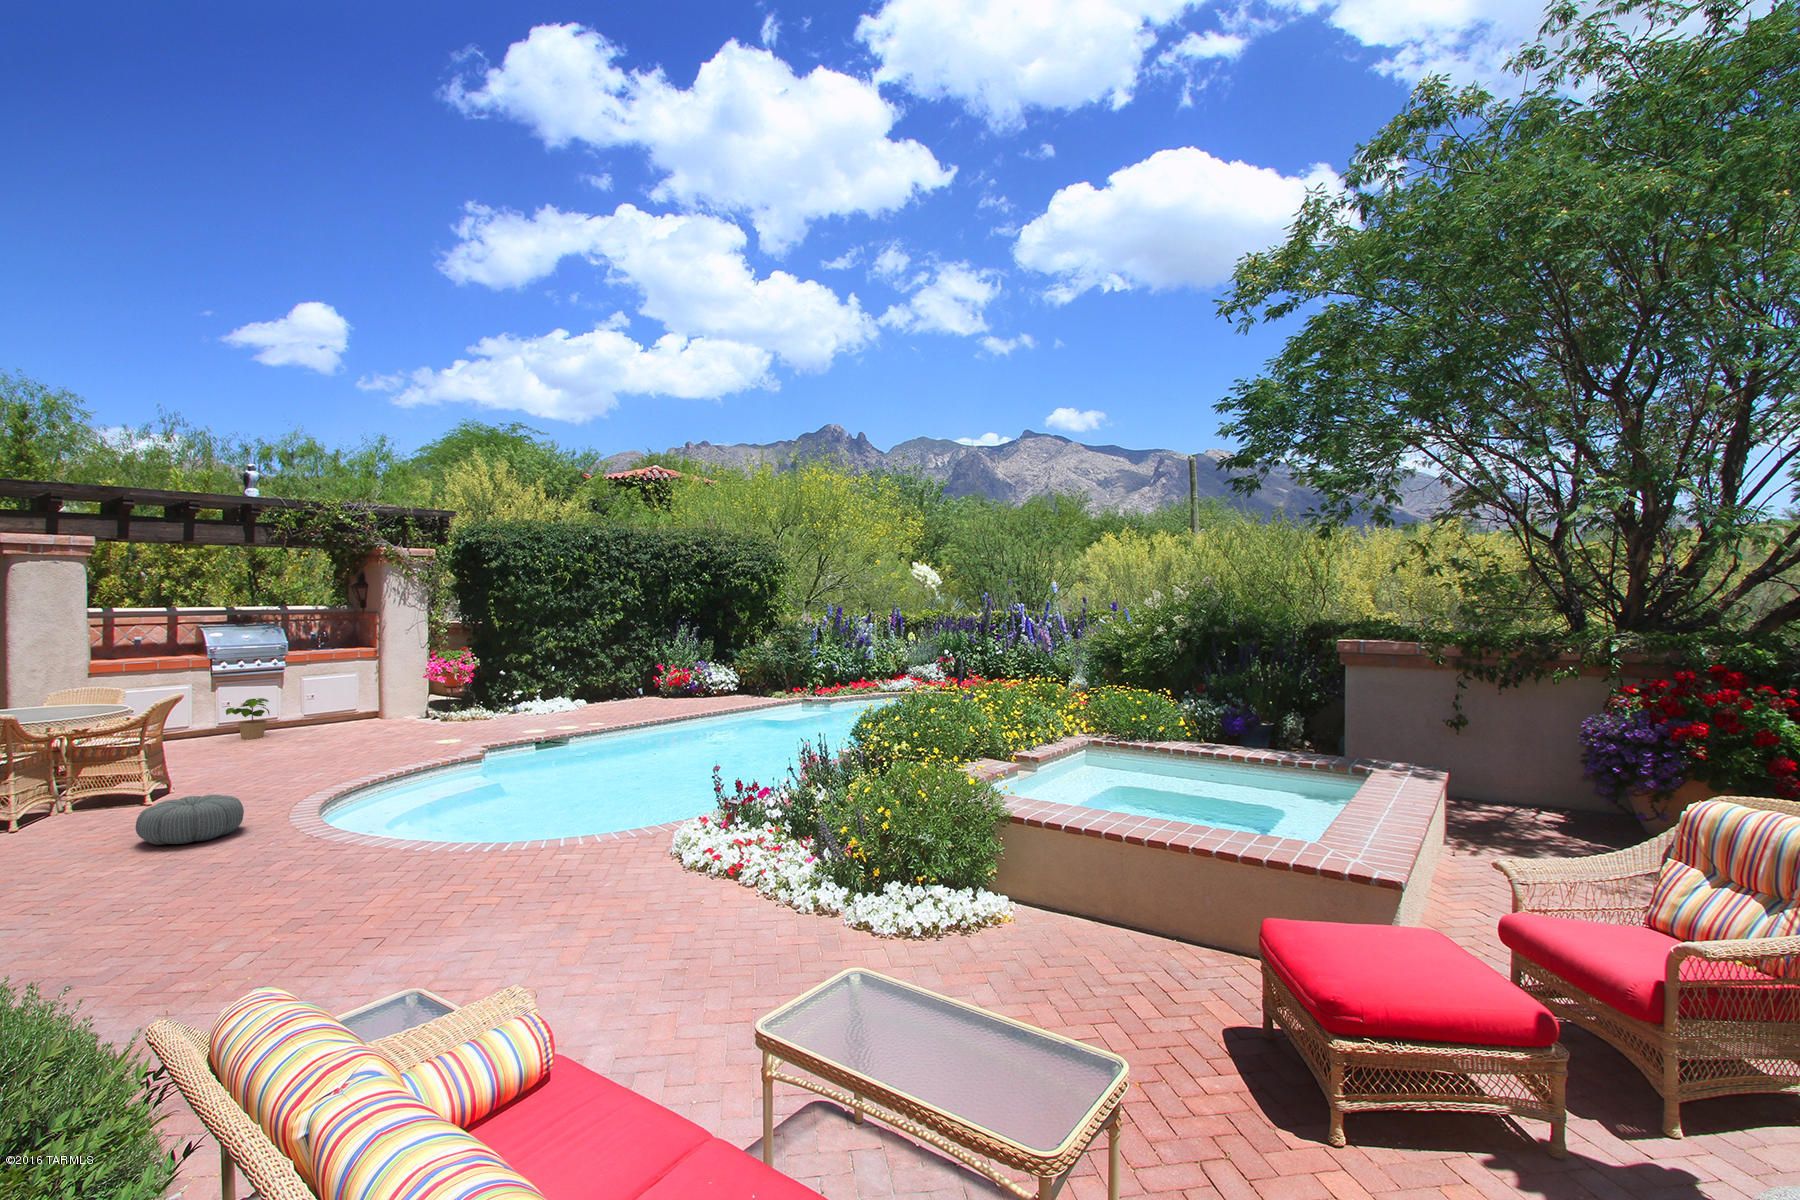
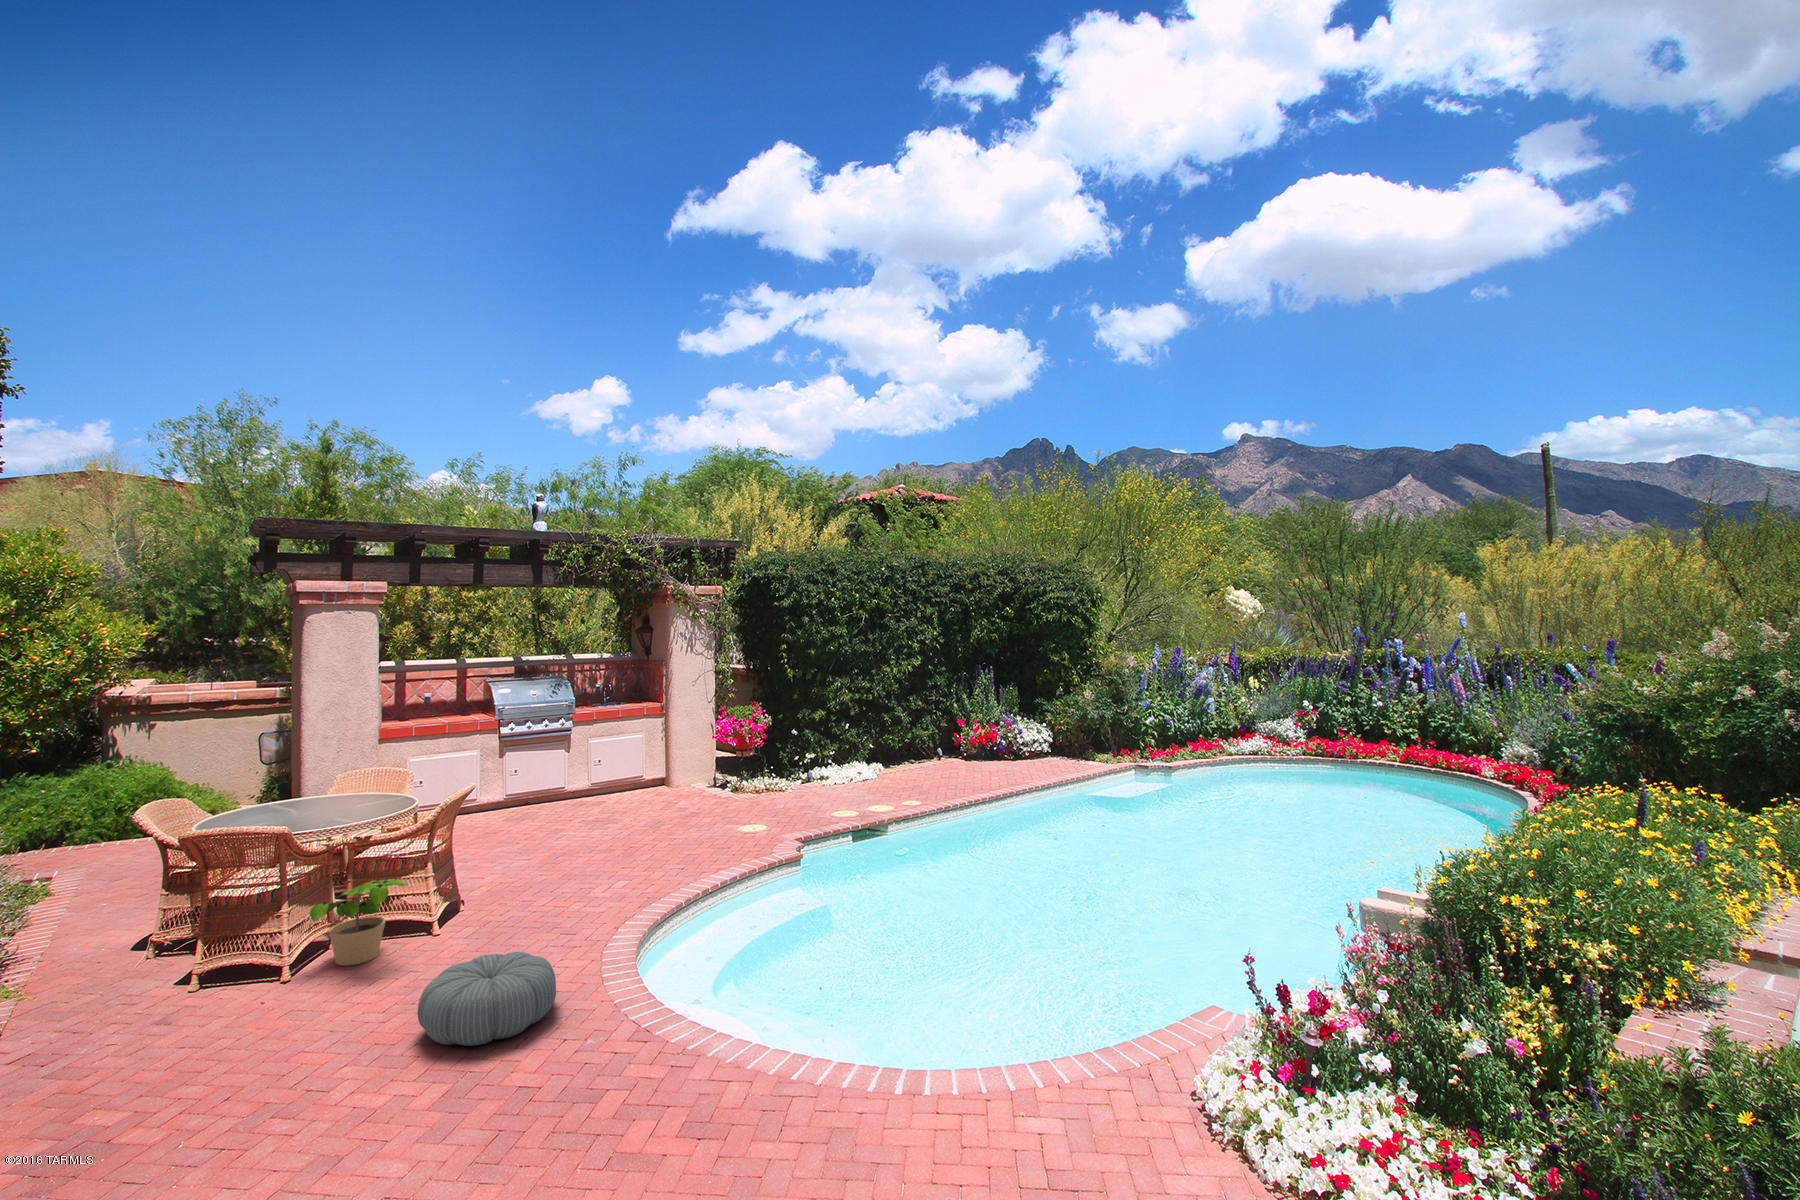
potted plant: present [226,698,269,739] -> present [310,879,407,966]

